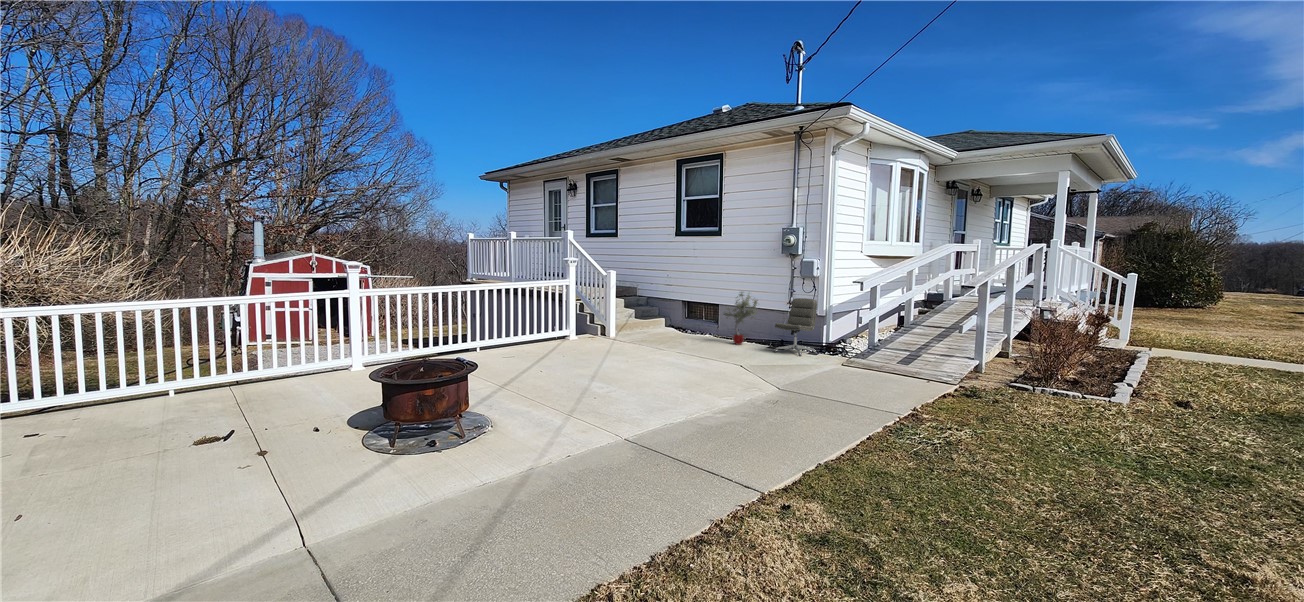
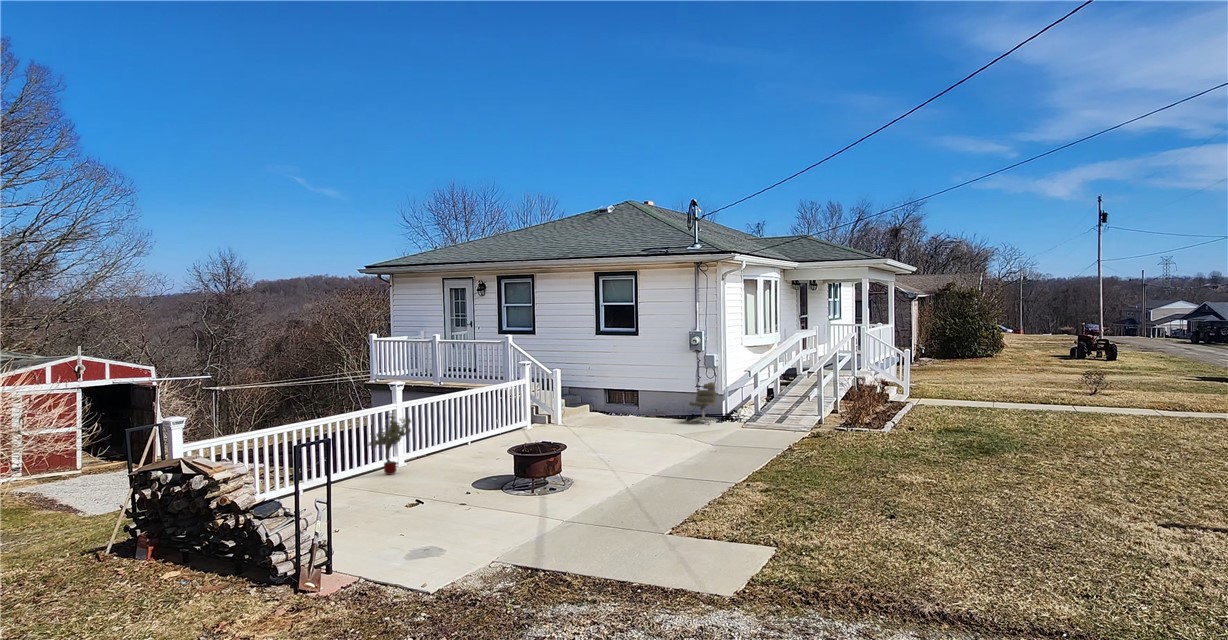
potted tree: present [724,292,758,345] -> present [368,413,411,475]

